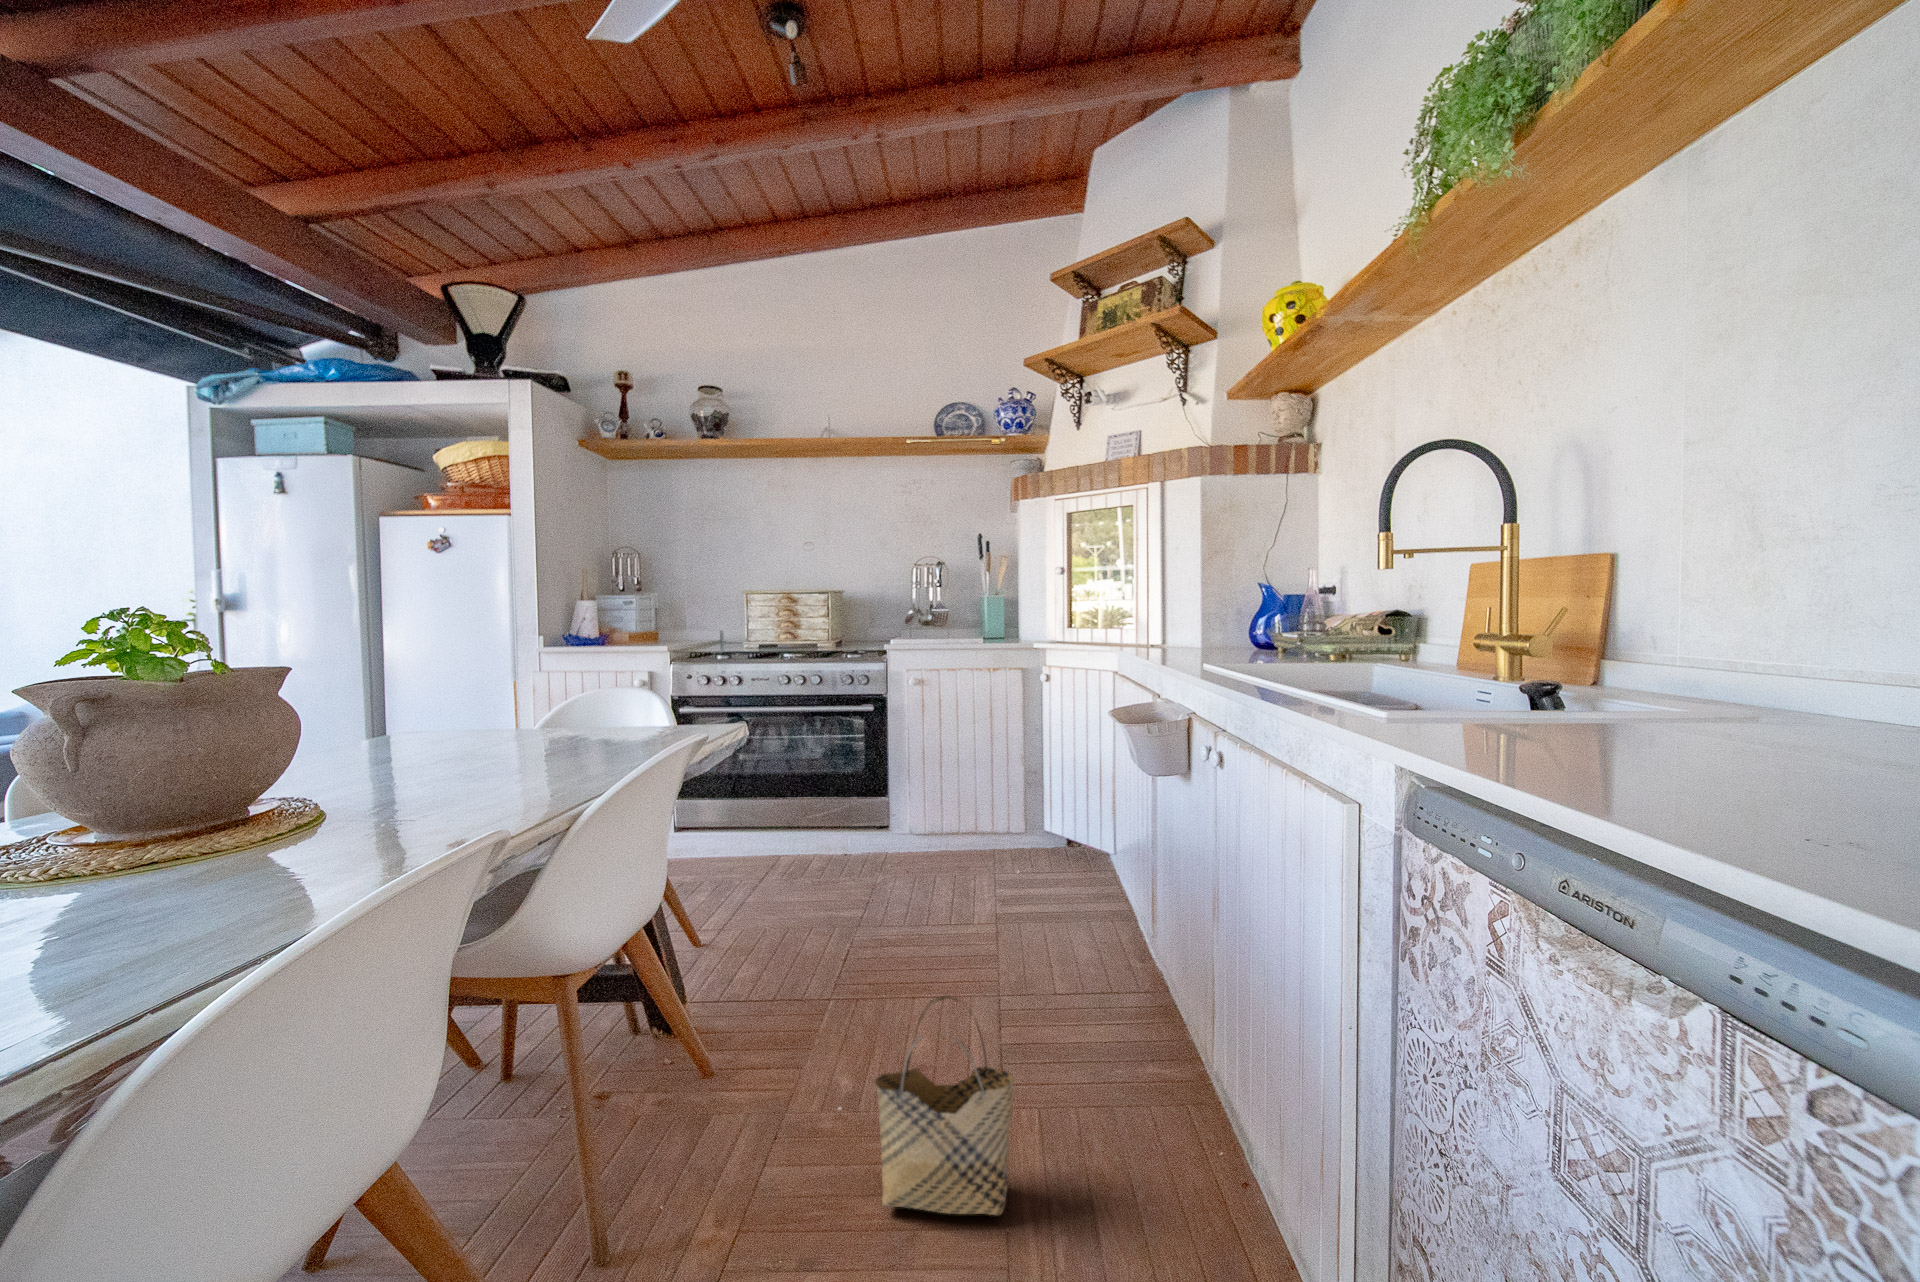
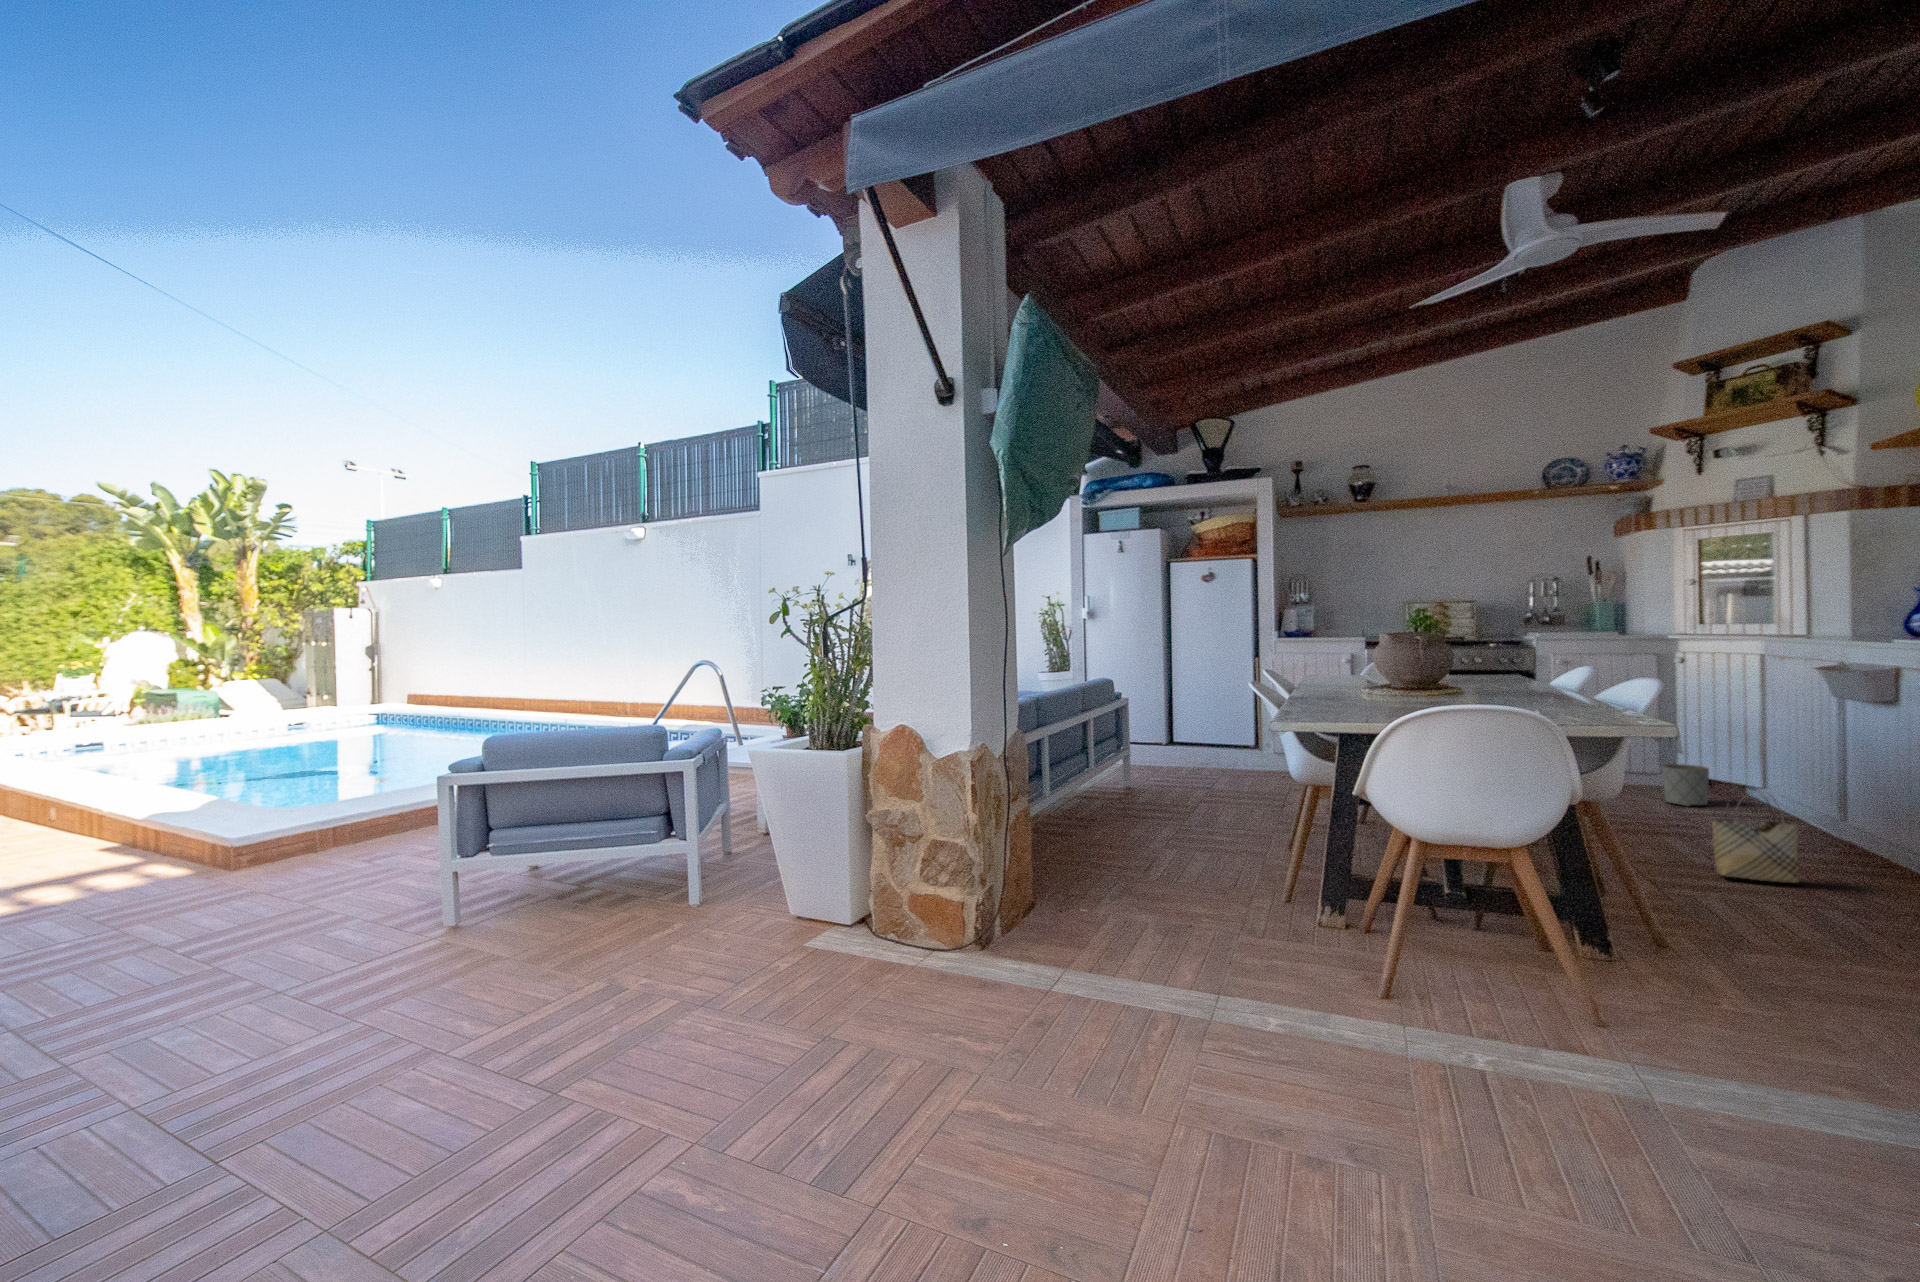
planter: none [1001,832,1051,899] -> present [1662,764,1709,806]

